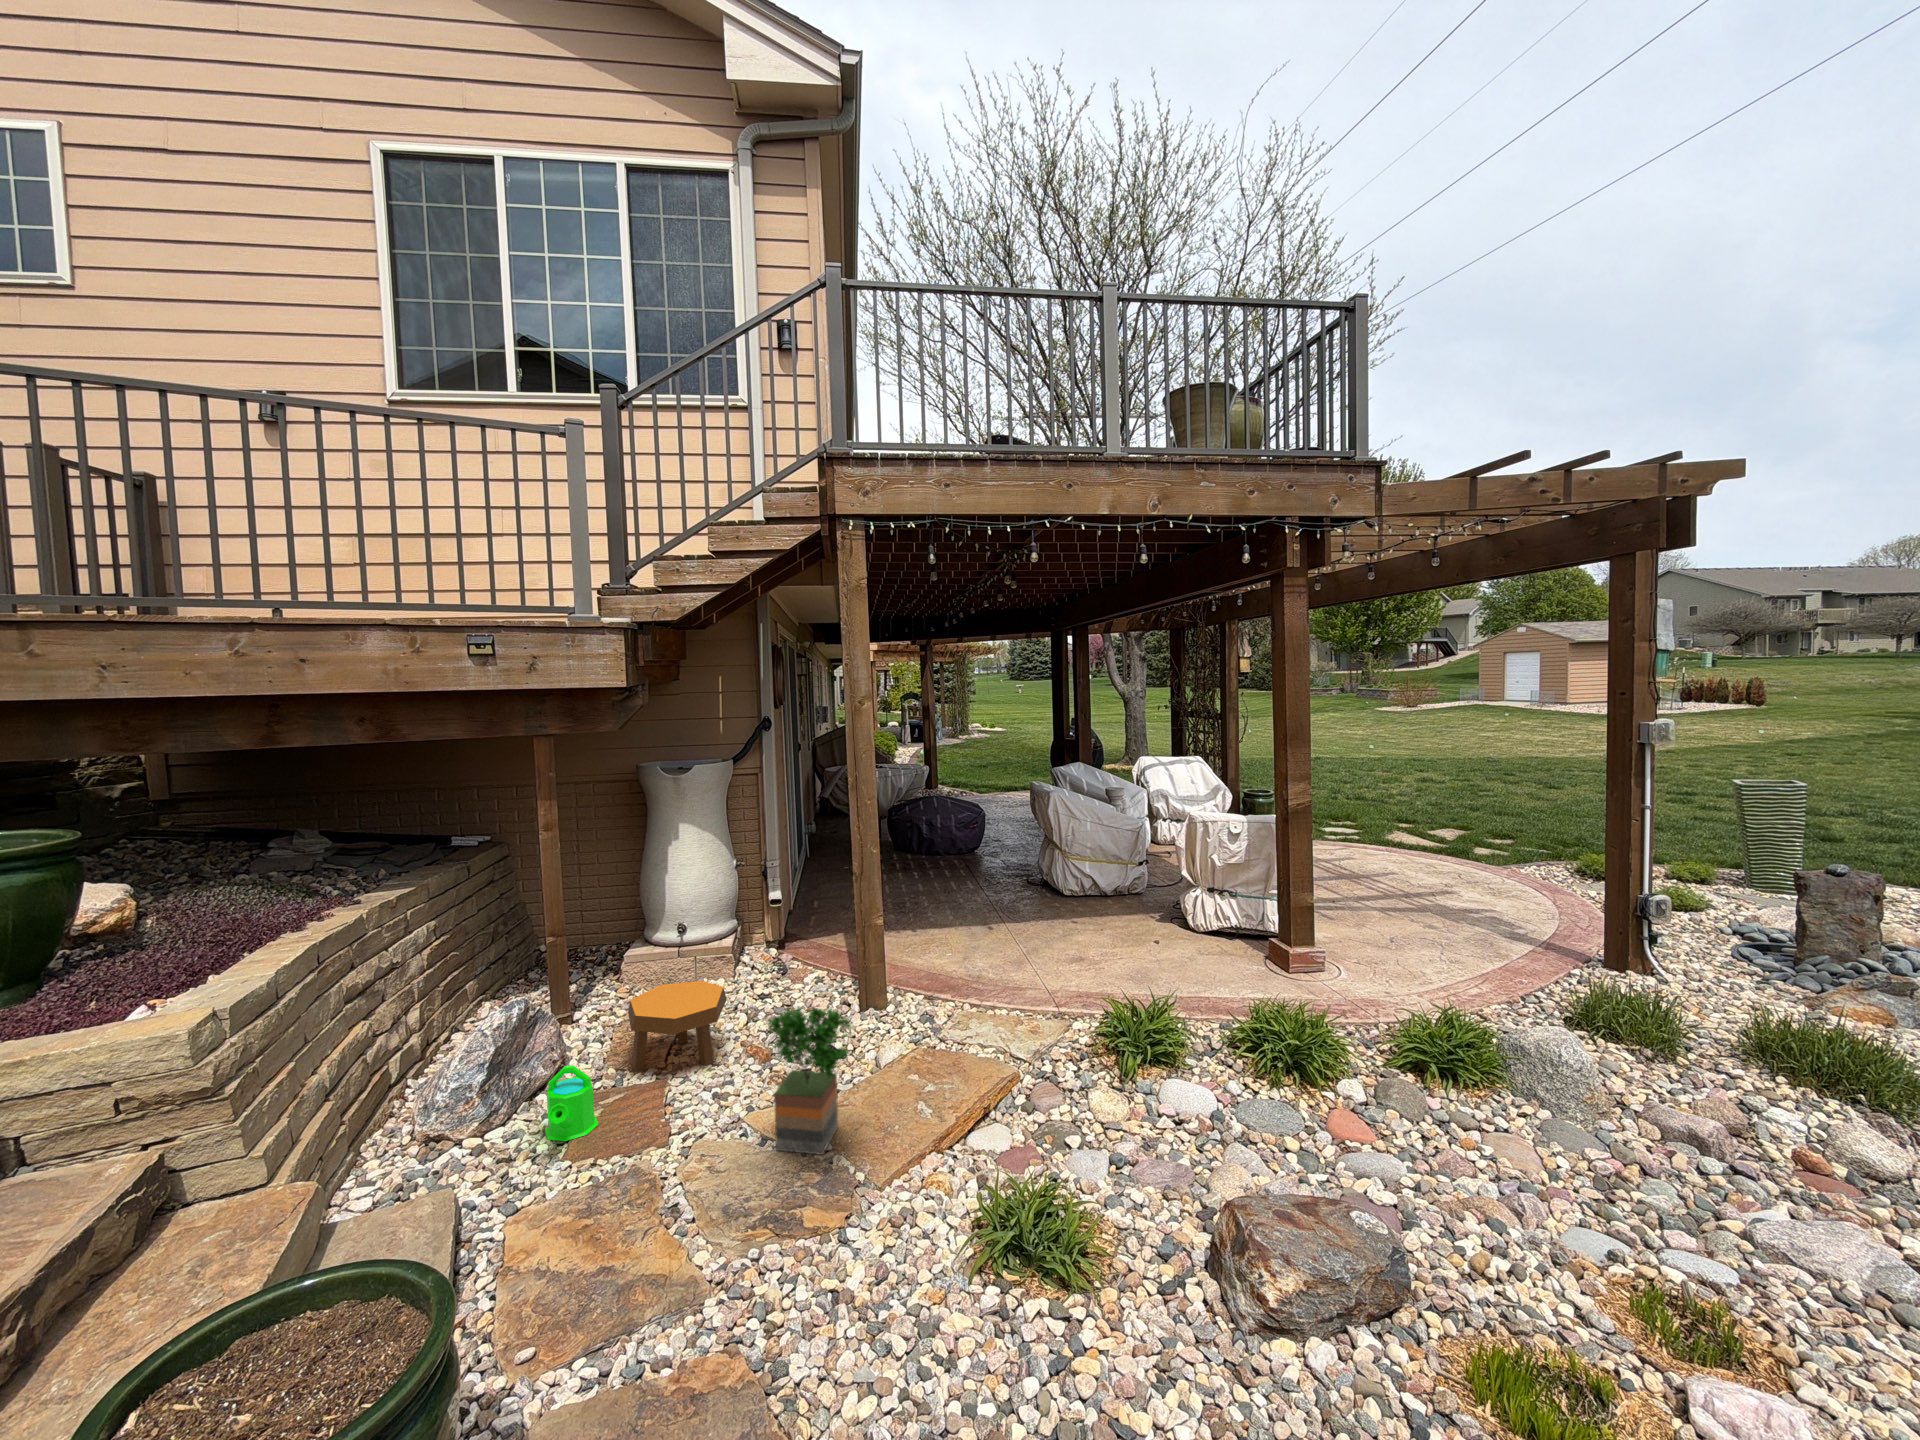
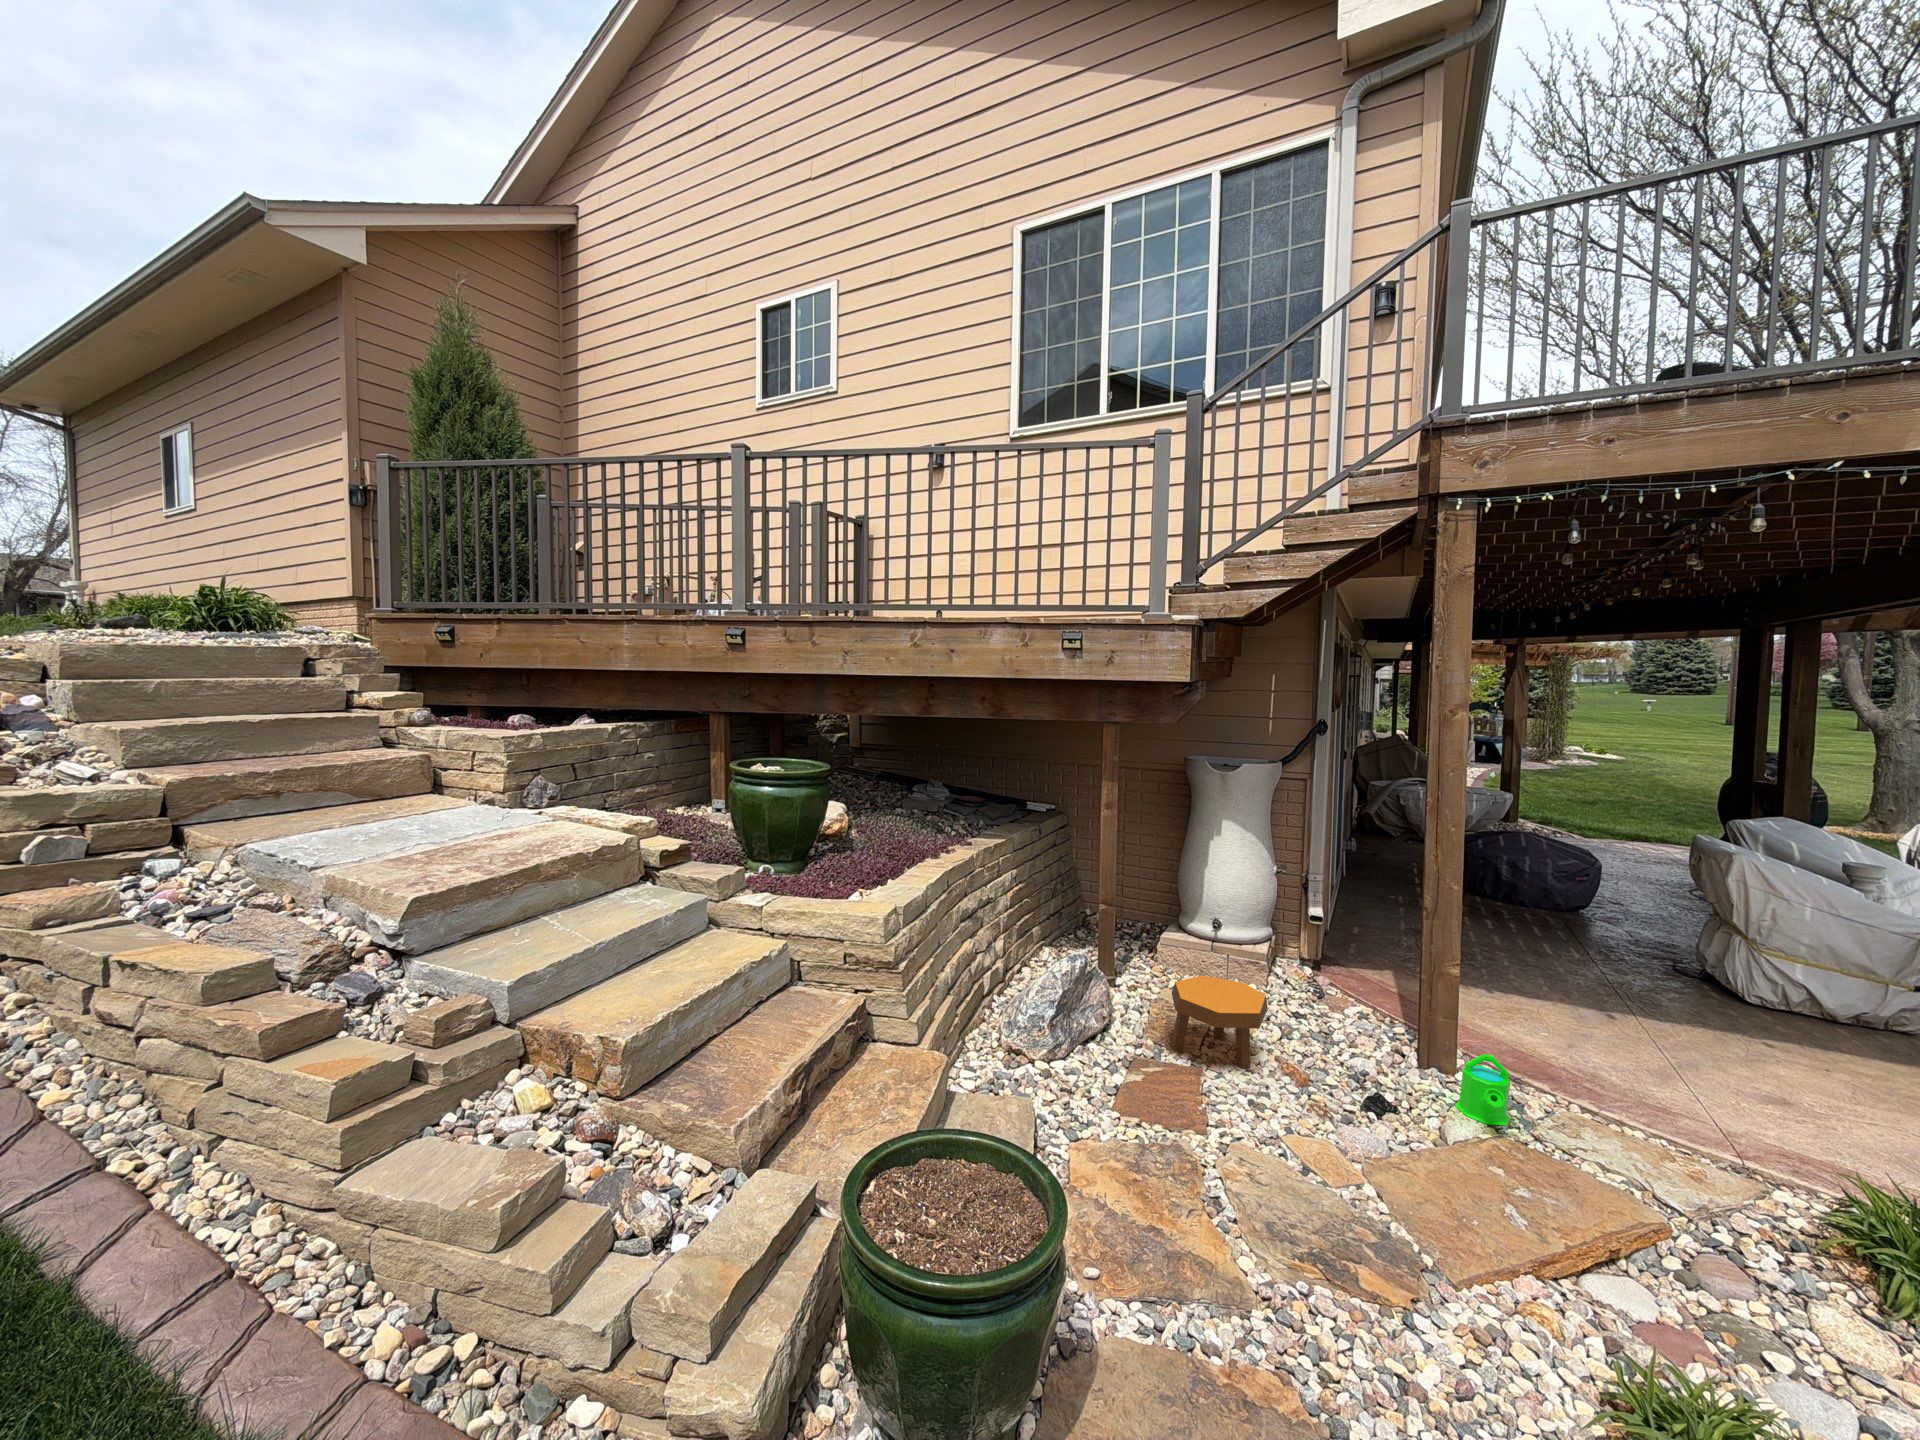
potted tree: present [768,1008,851,1155] -> none [1323,1041,1430,1215]
watering can: present [545,1065,598,1141] -> present [1455,1054,1510,1126]

